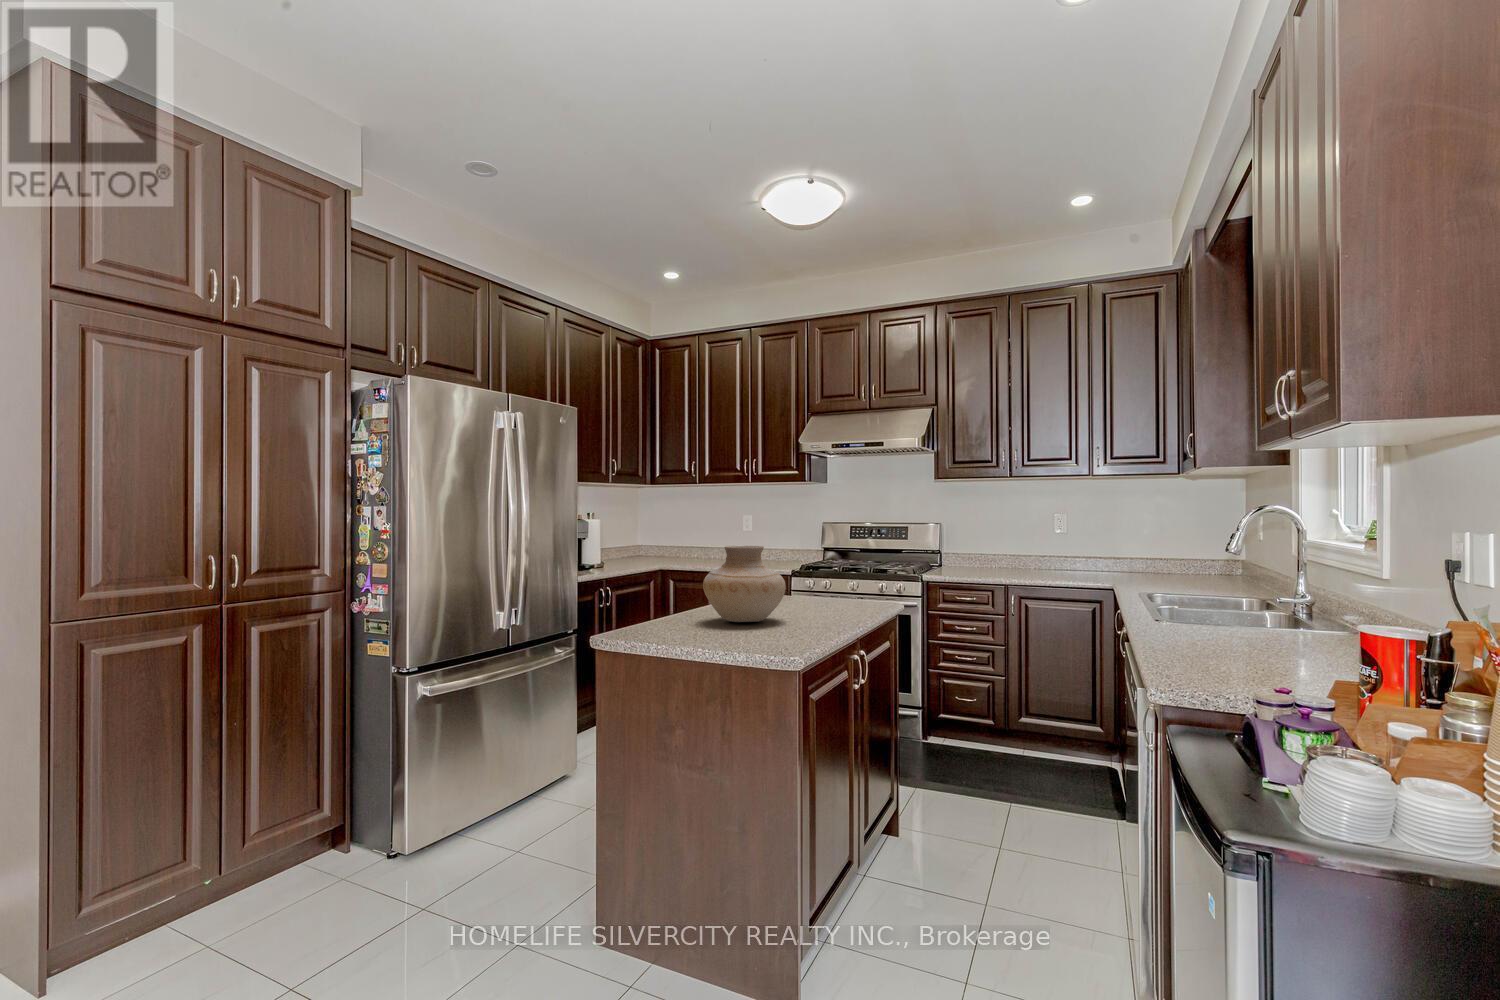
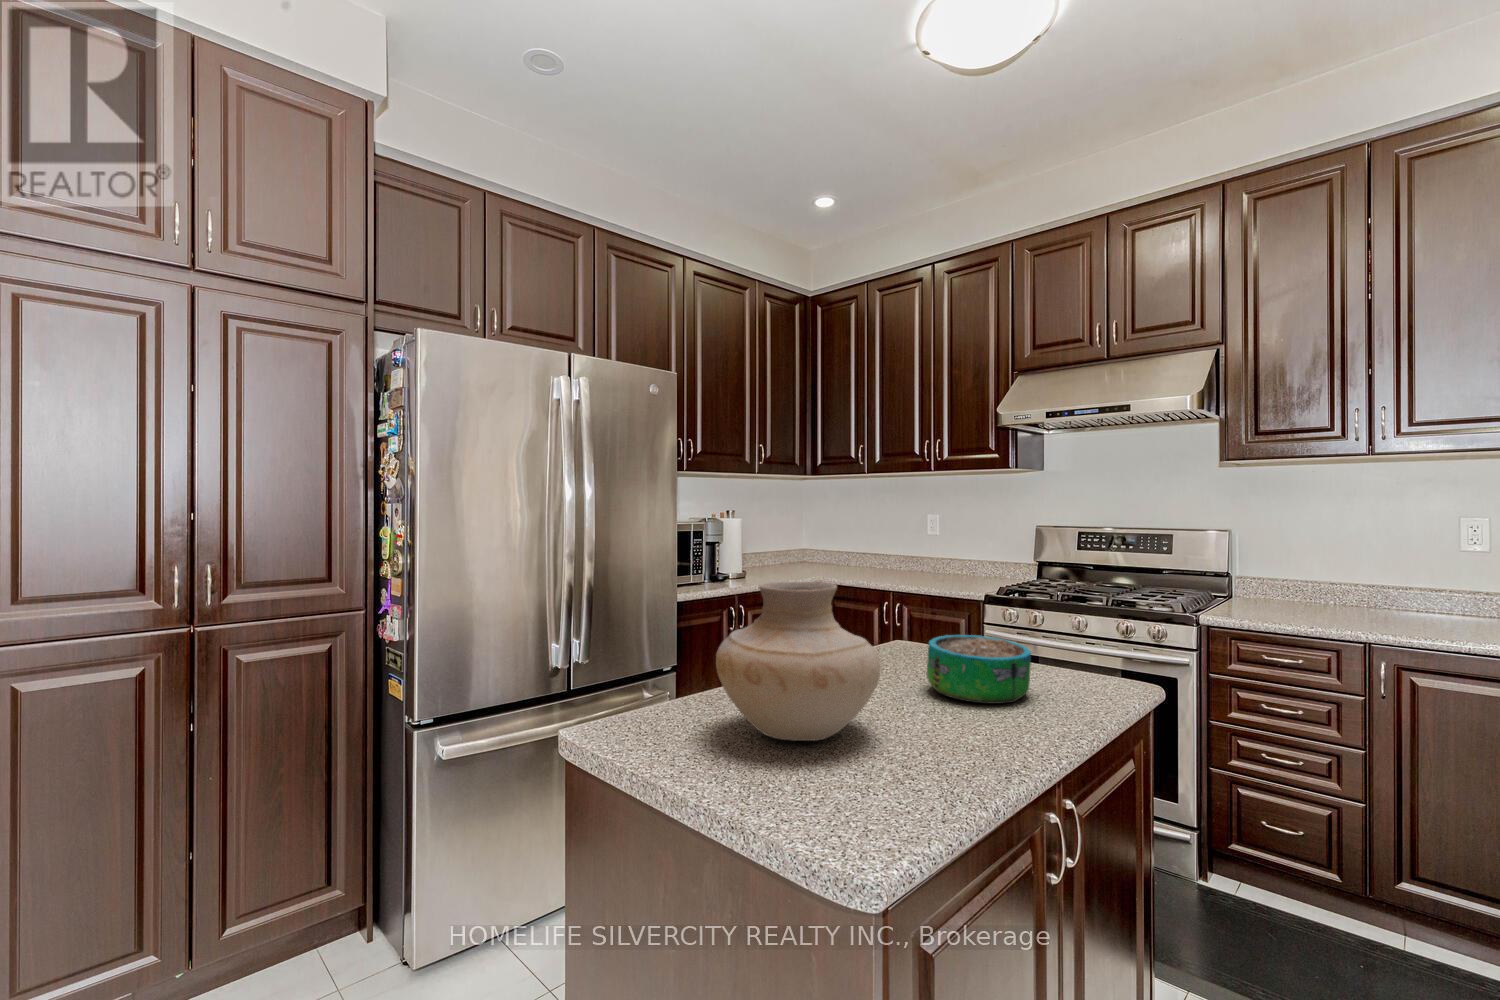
decorative bowl: none [793,578,846,609] -> present [927,635,1031,704]

